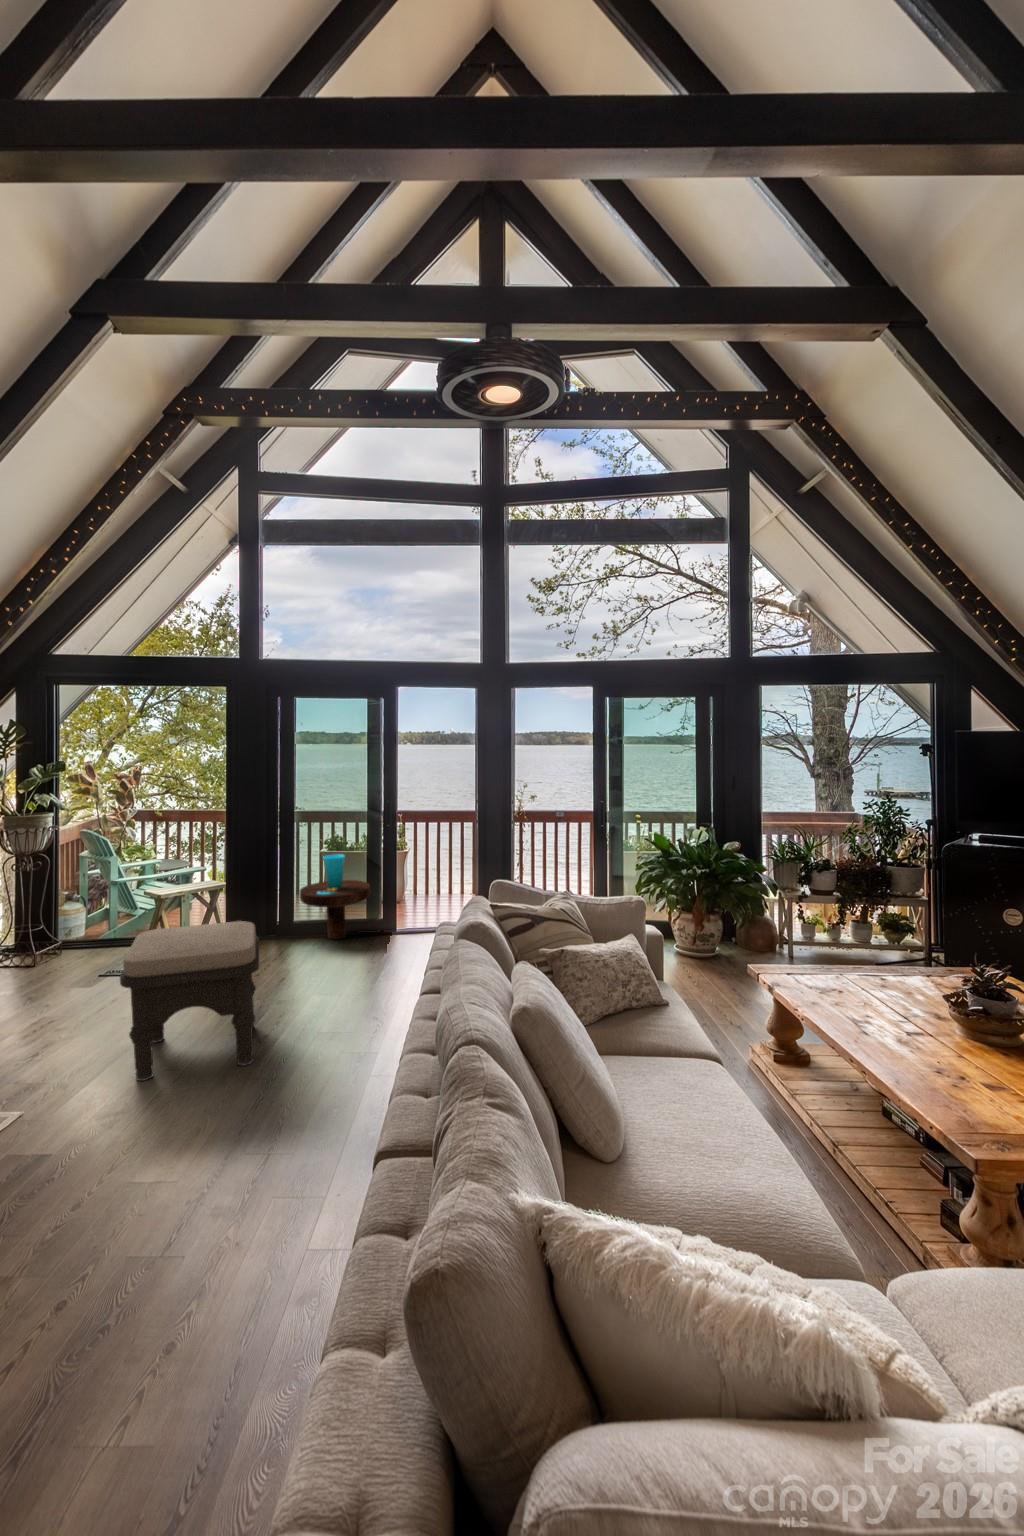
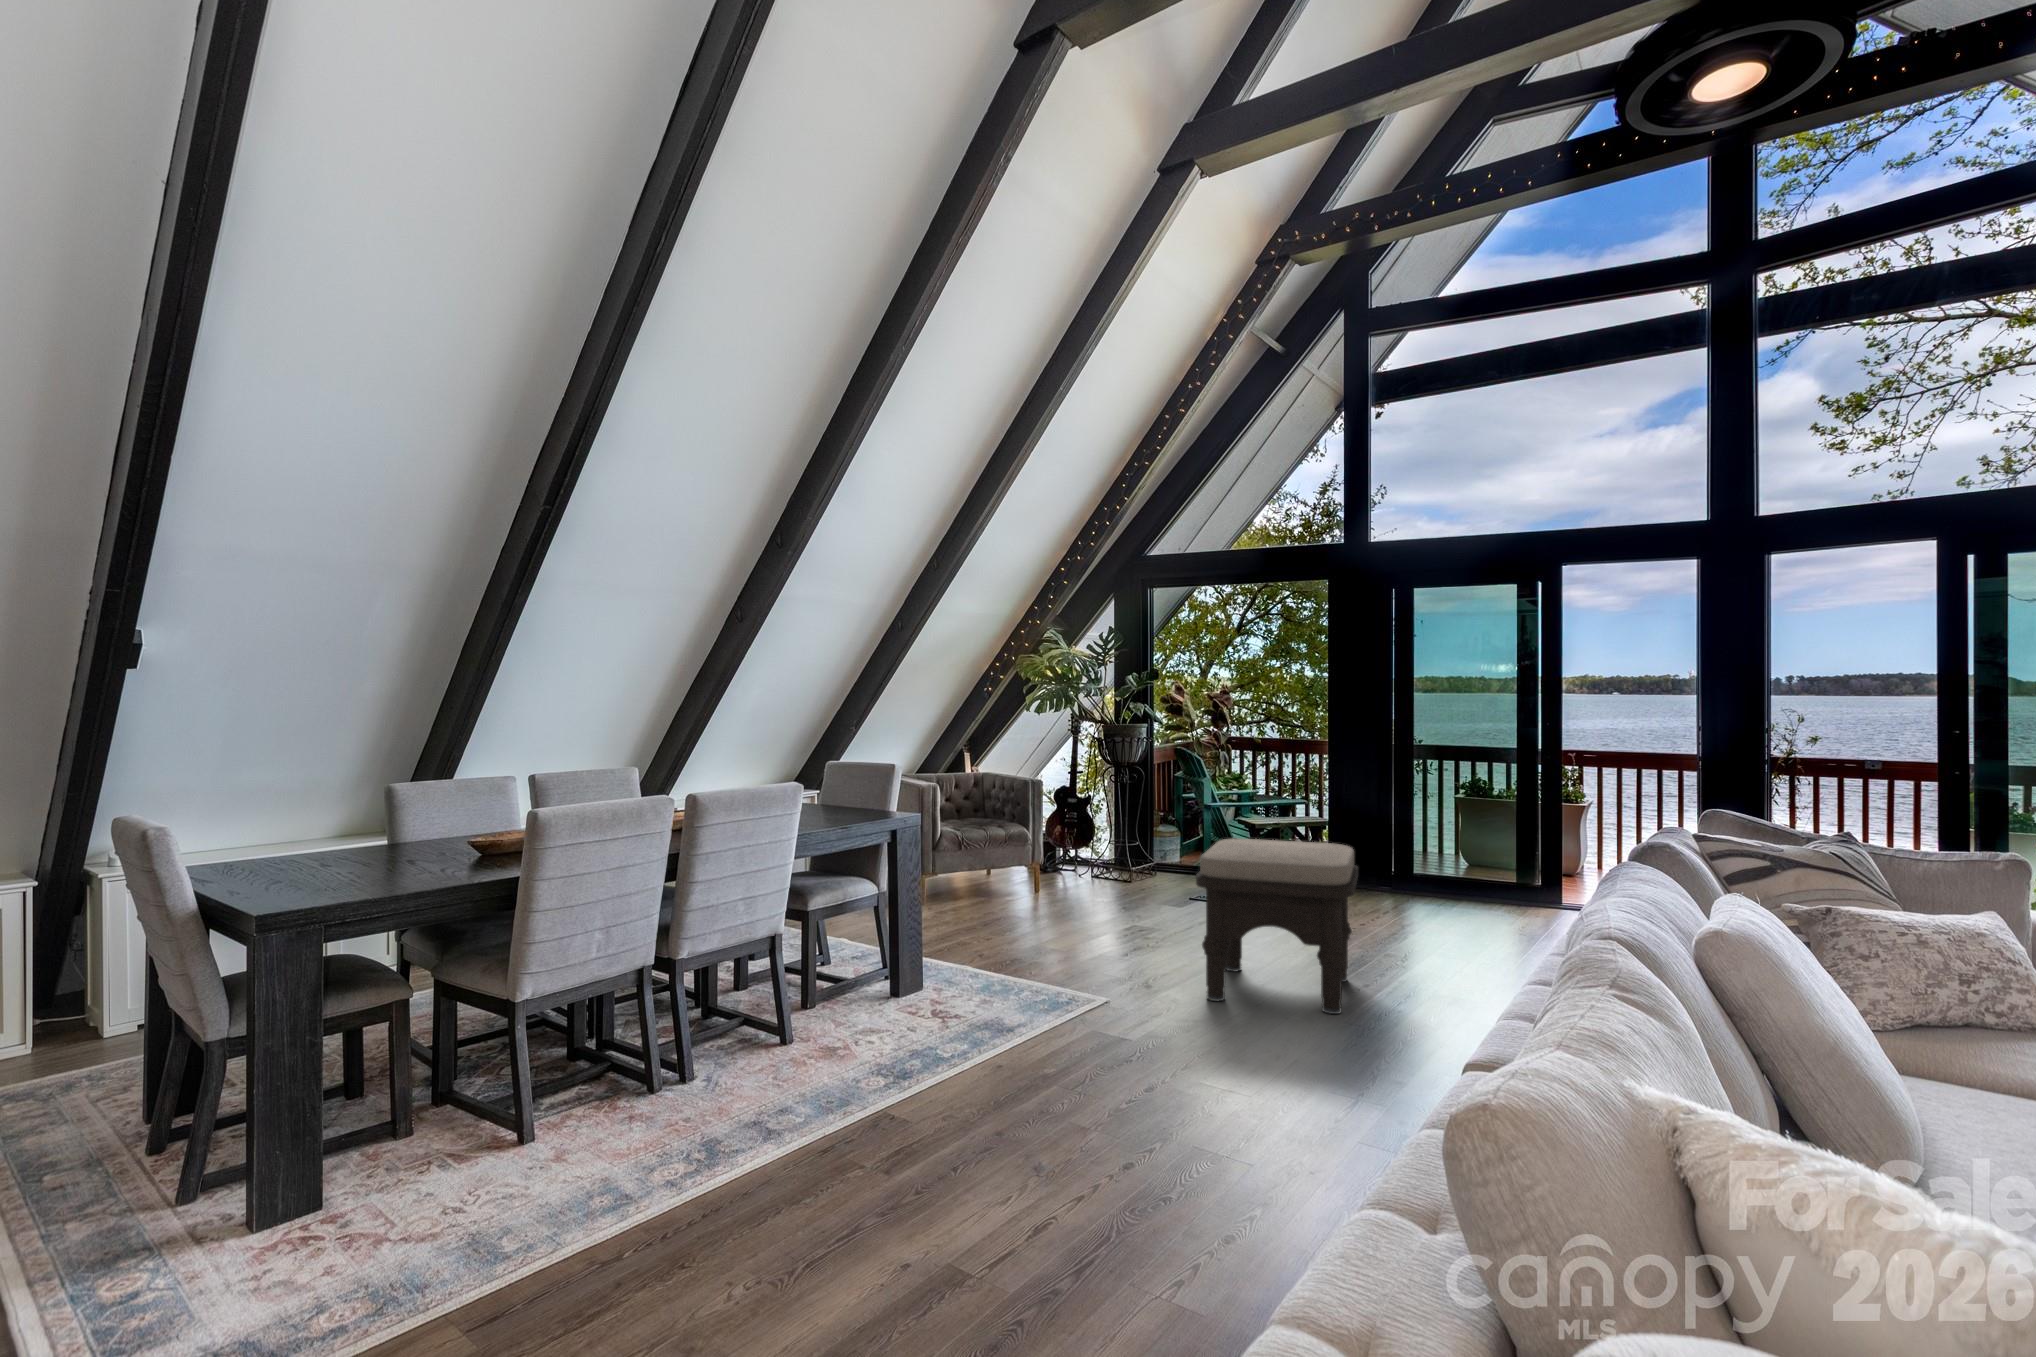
side table: present [300,854,370,939] -> none [1422,800,1524,915]

